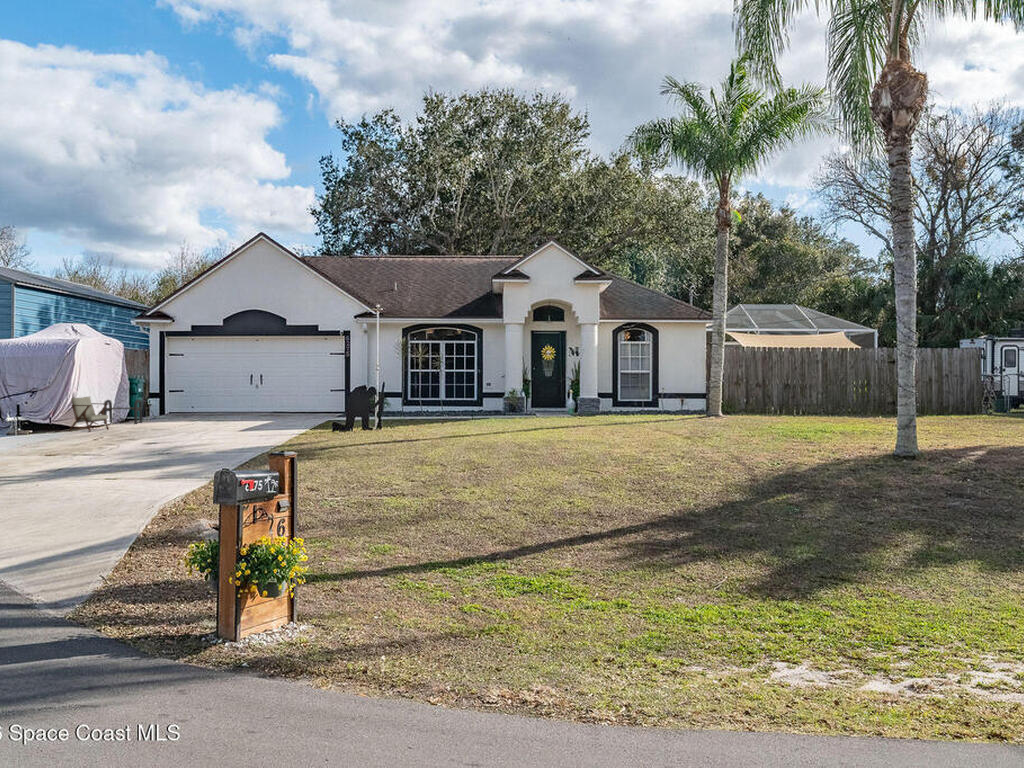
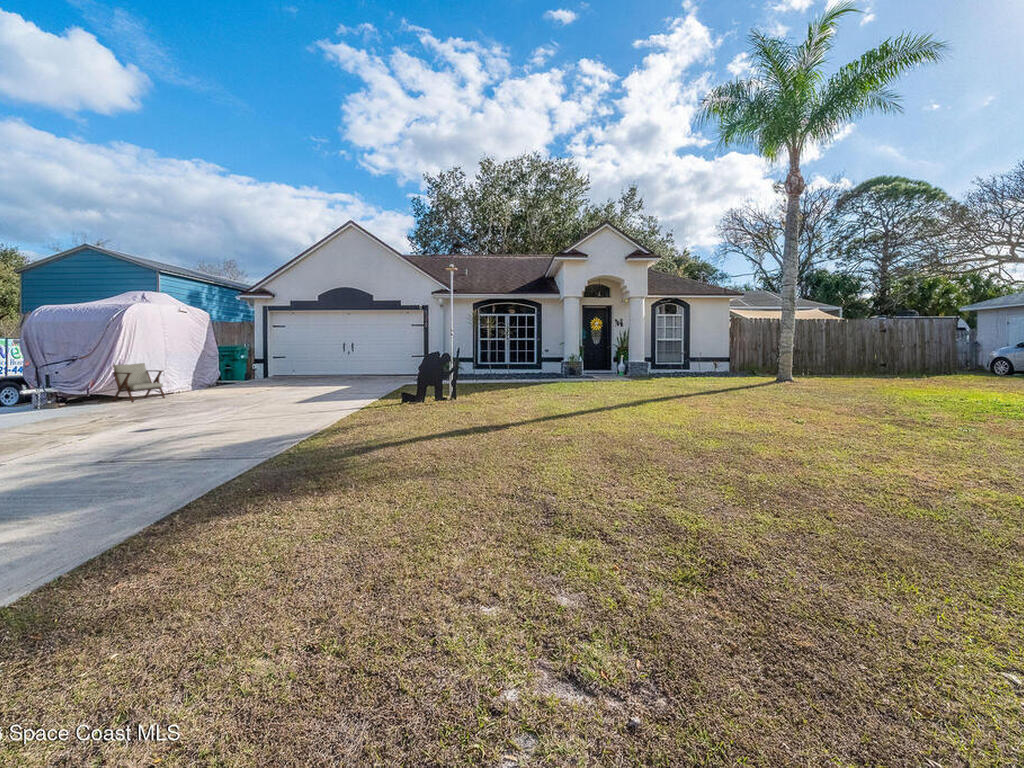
bench: present [104,400,143,424] -> none [180,366,226,391]

